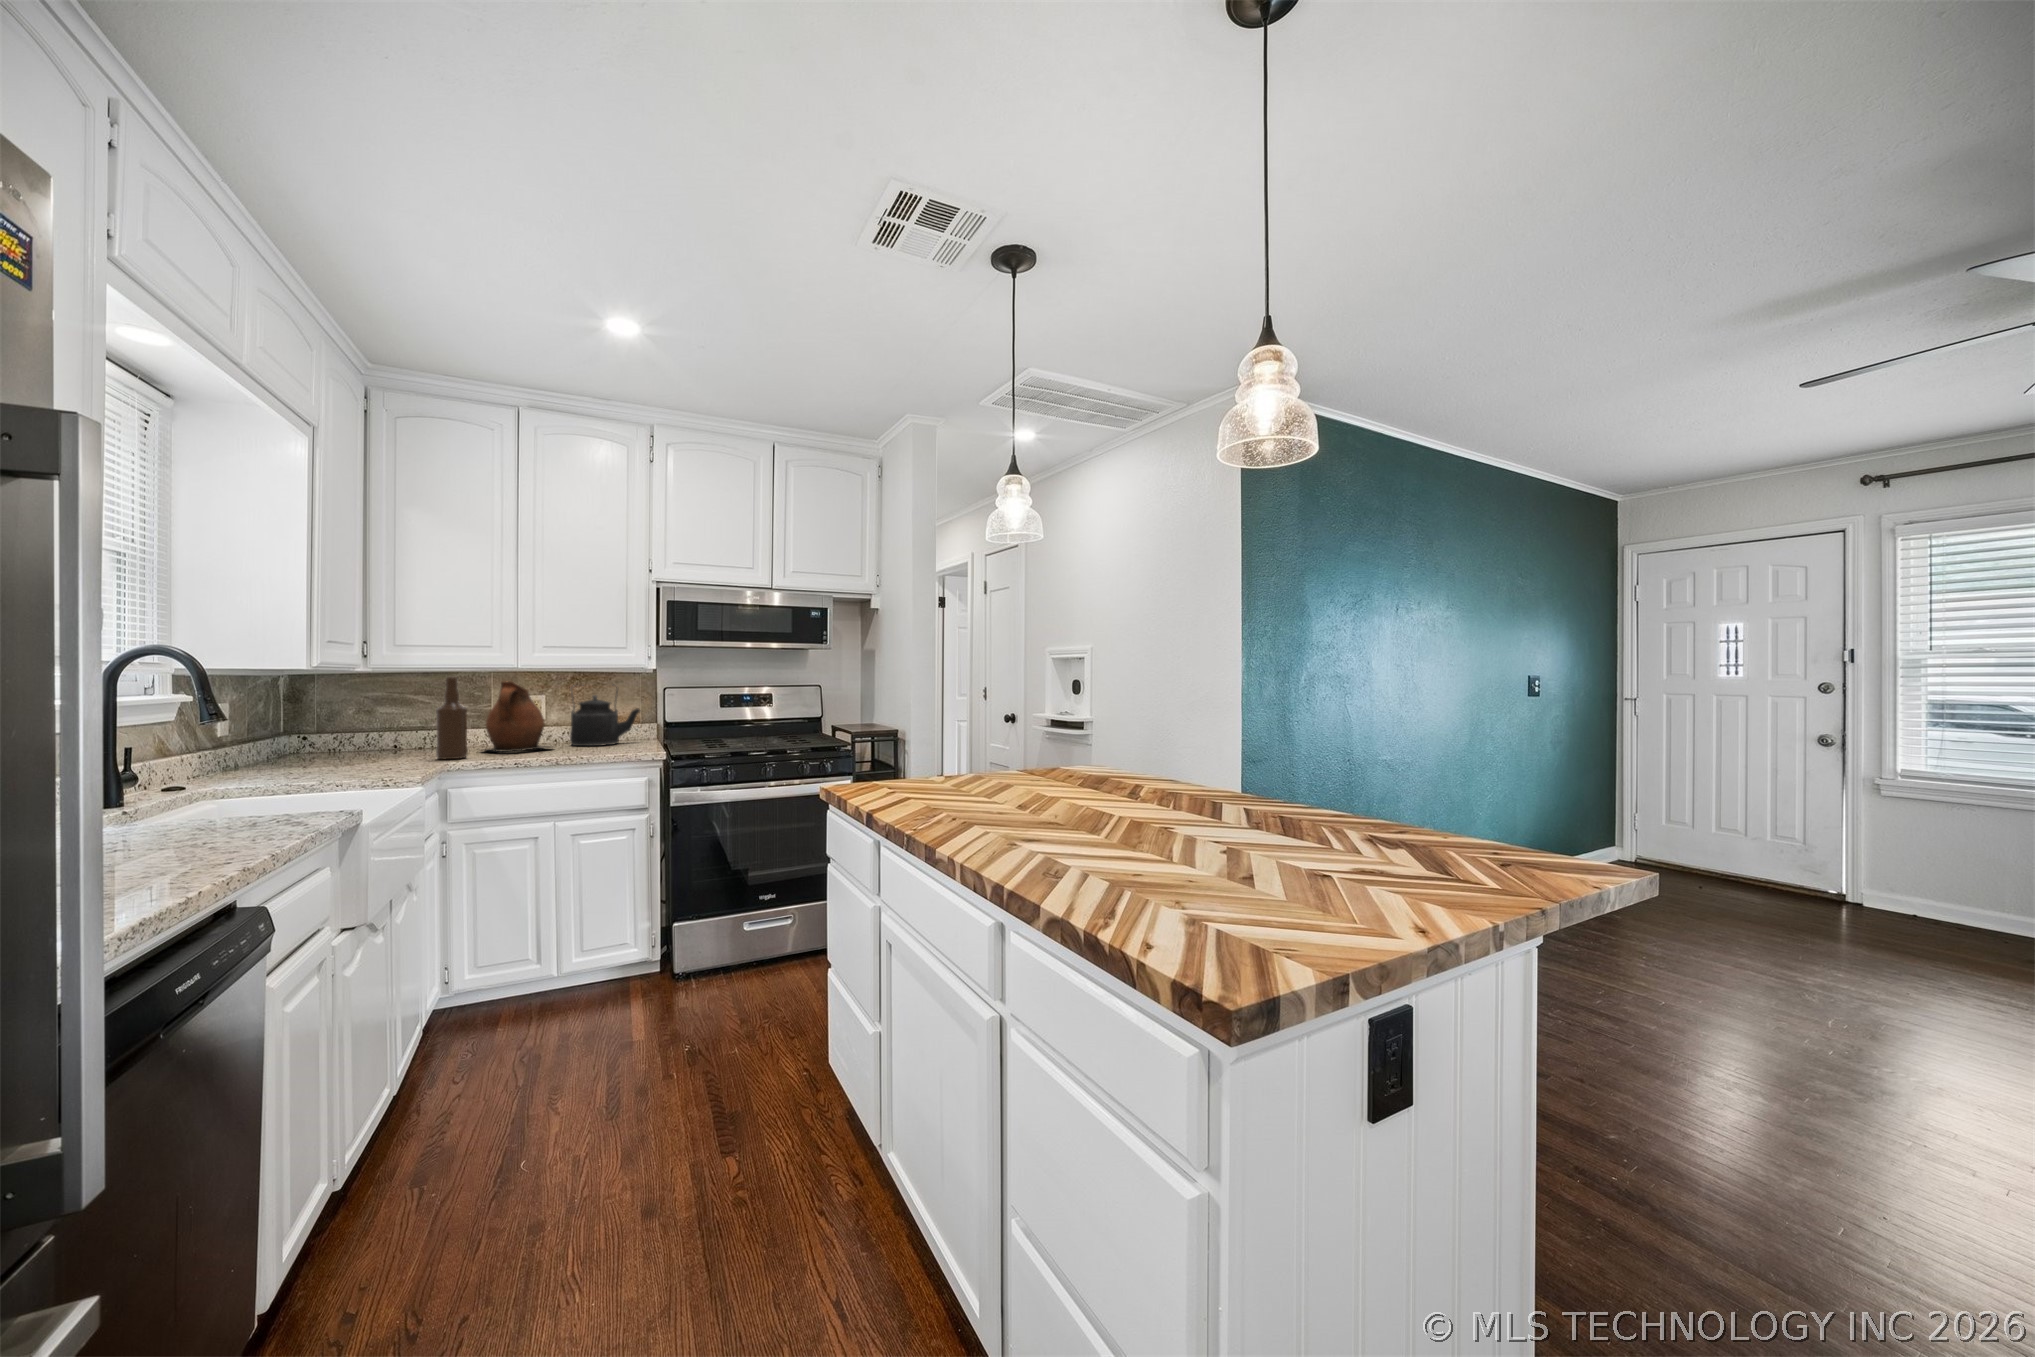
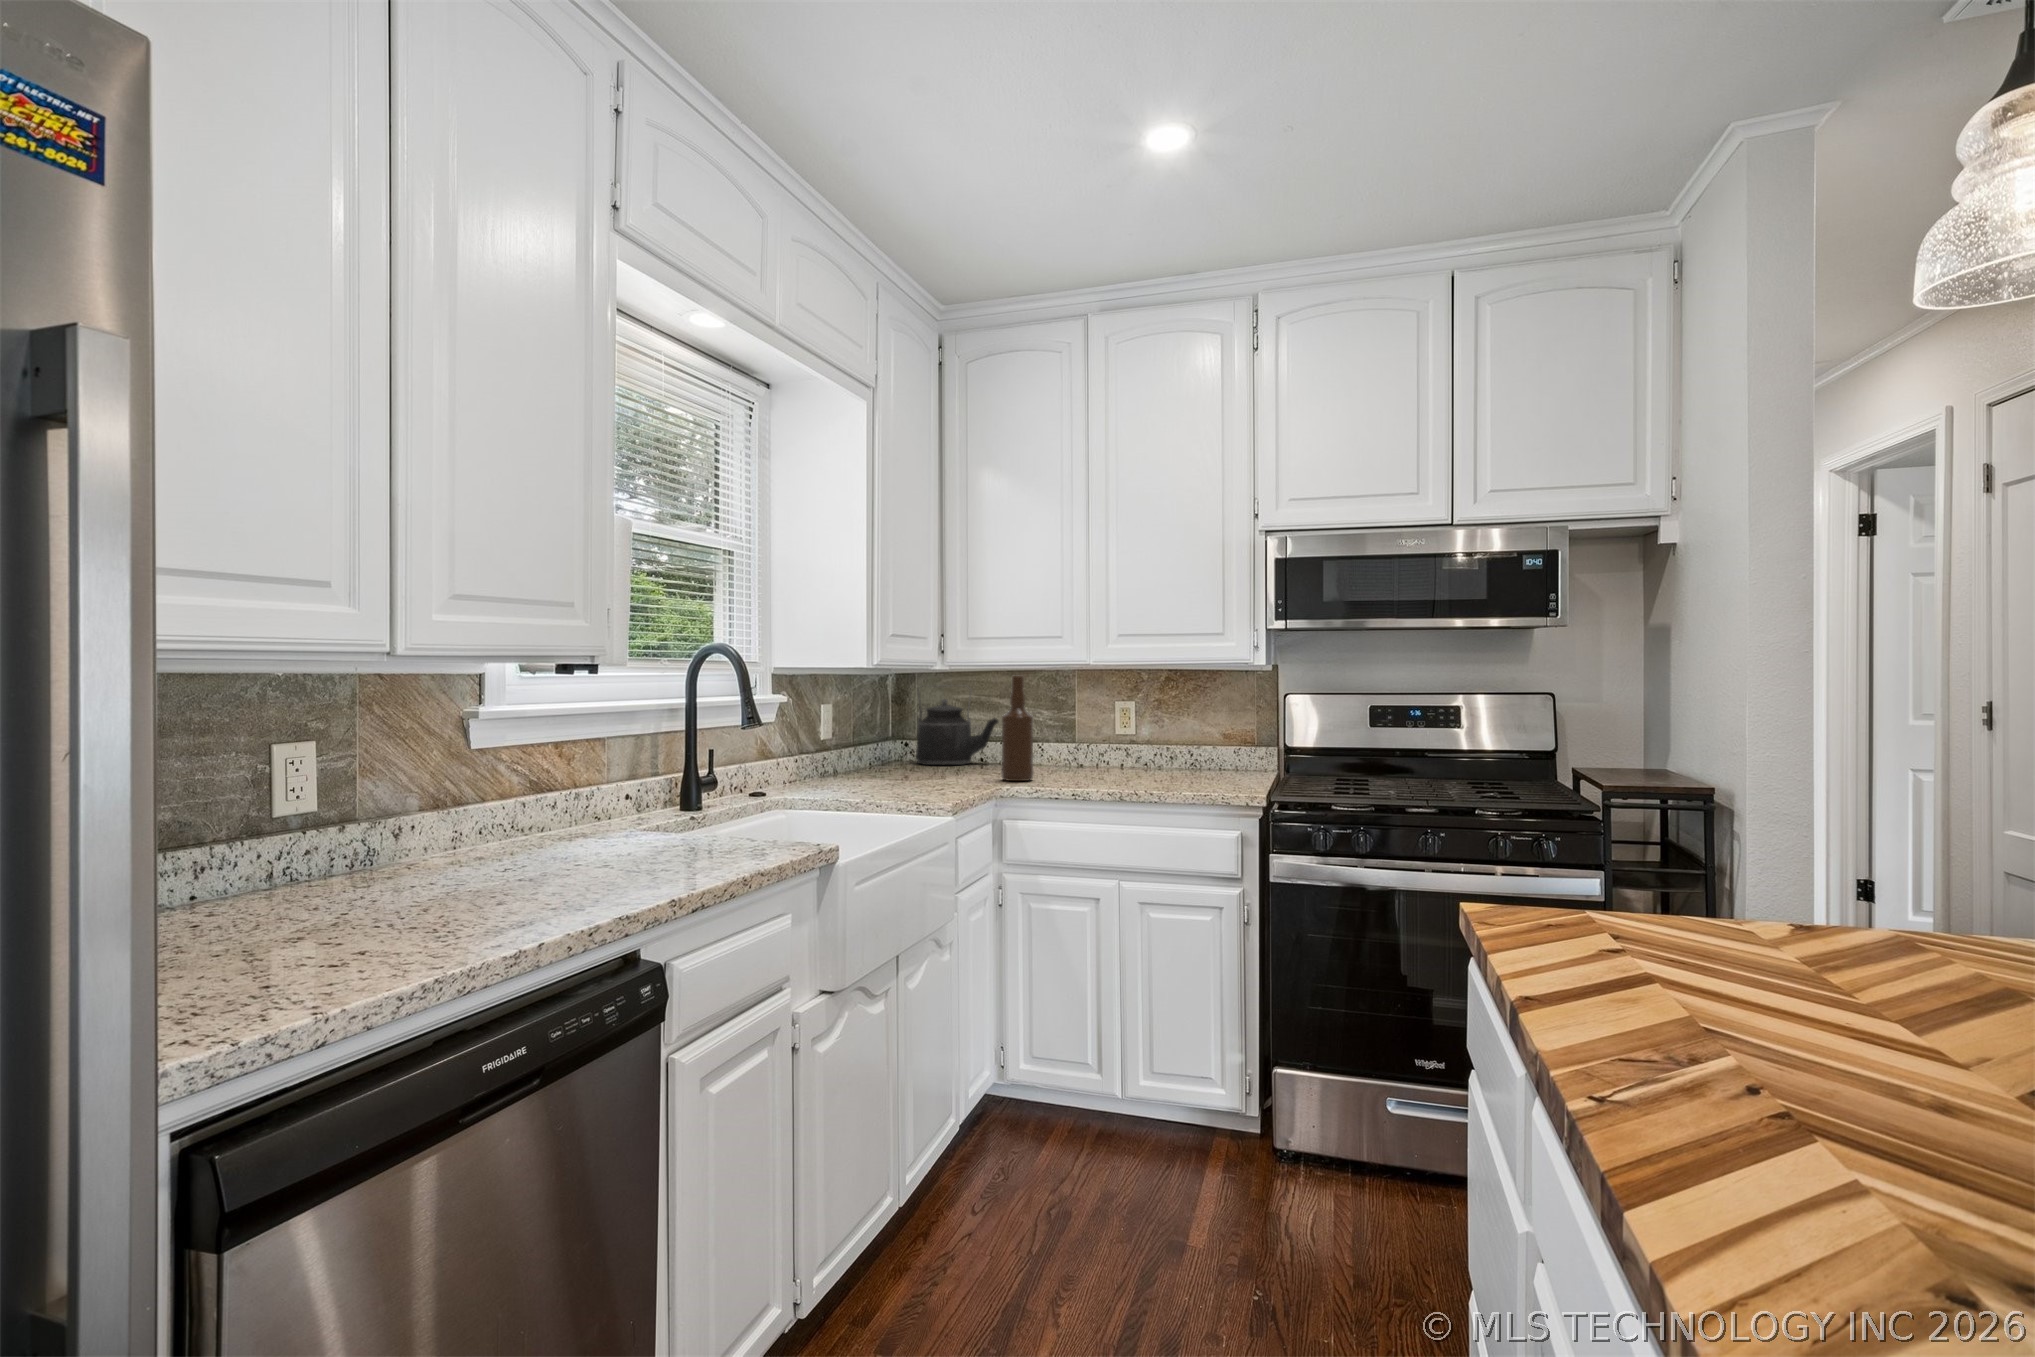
ceramic pitcher: present [483,681,549,752] -> none [1051,682,1137,776]
kettle: present [570,685,640,746] -> present [916,689,998,765]

